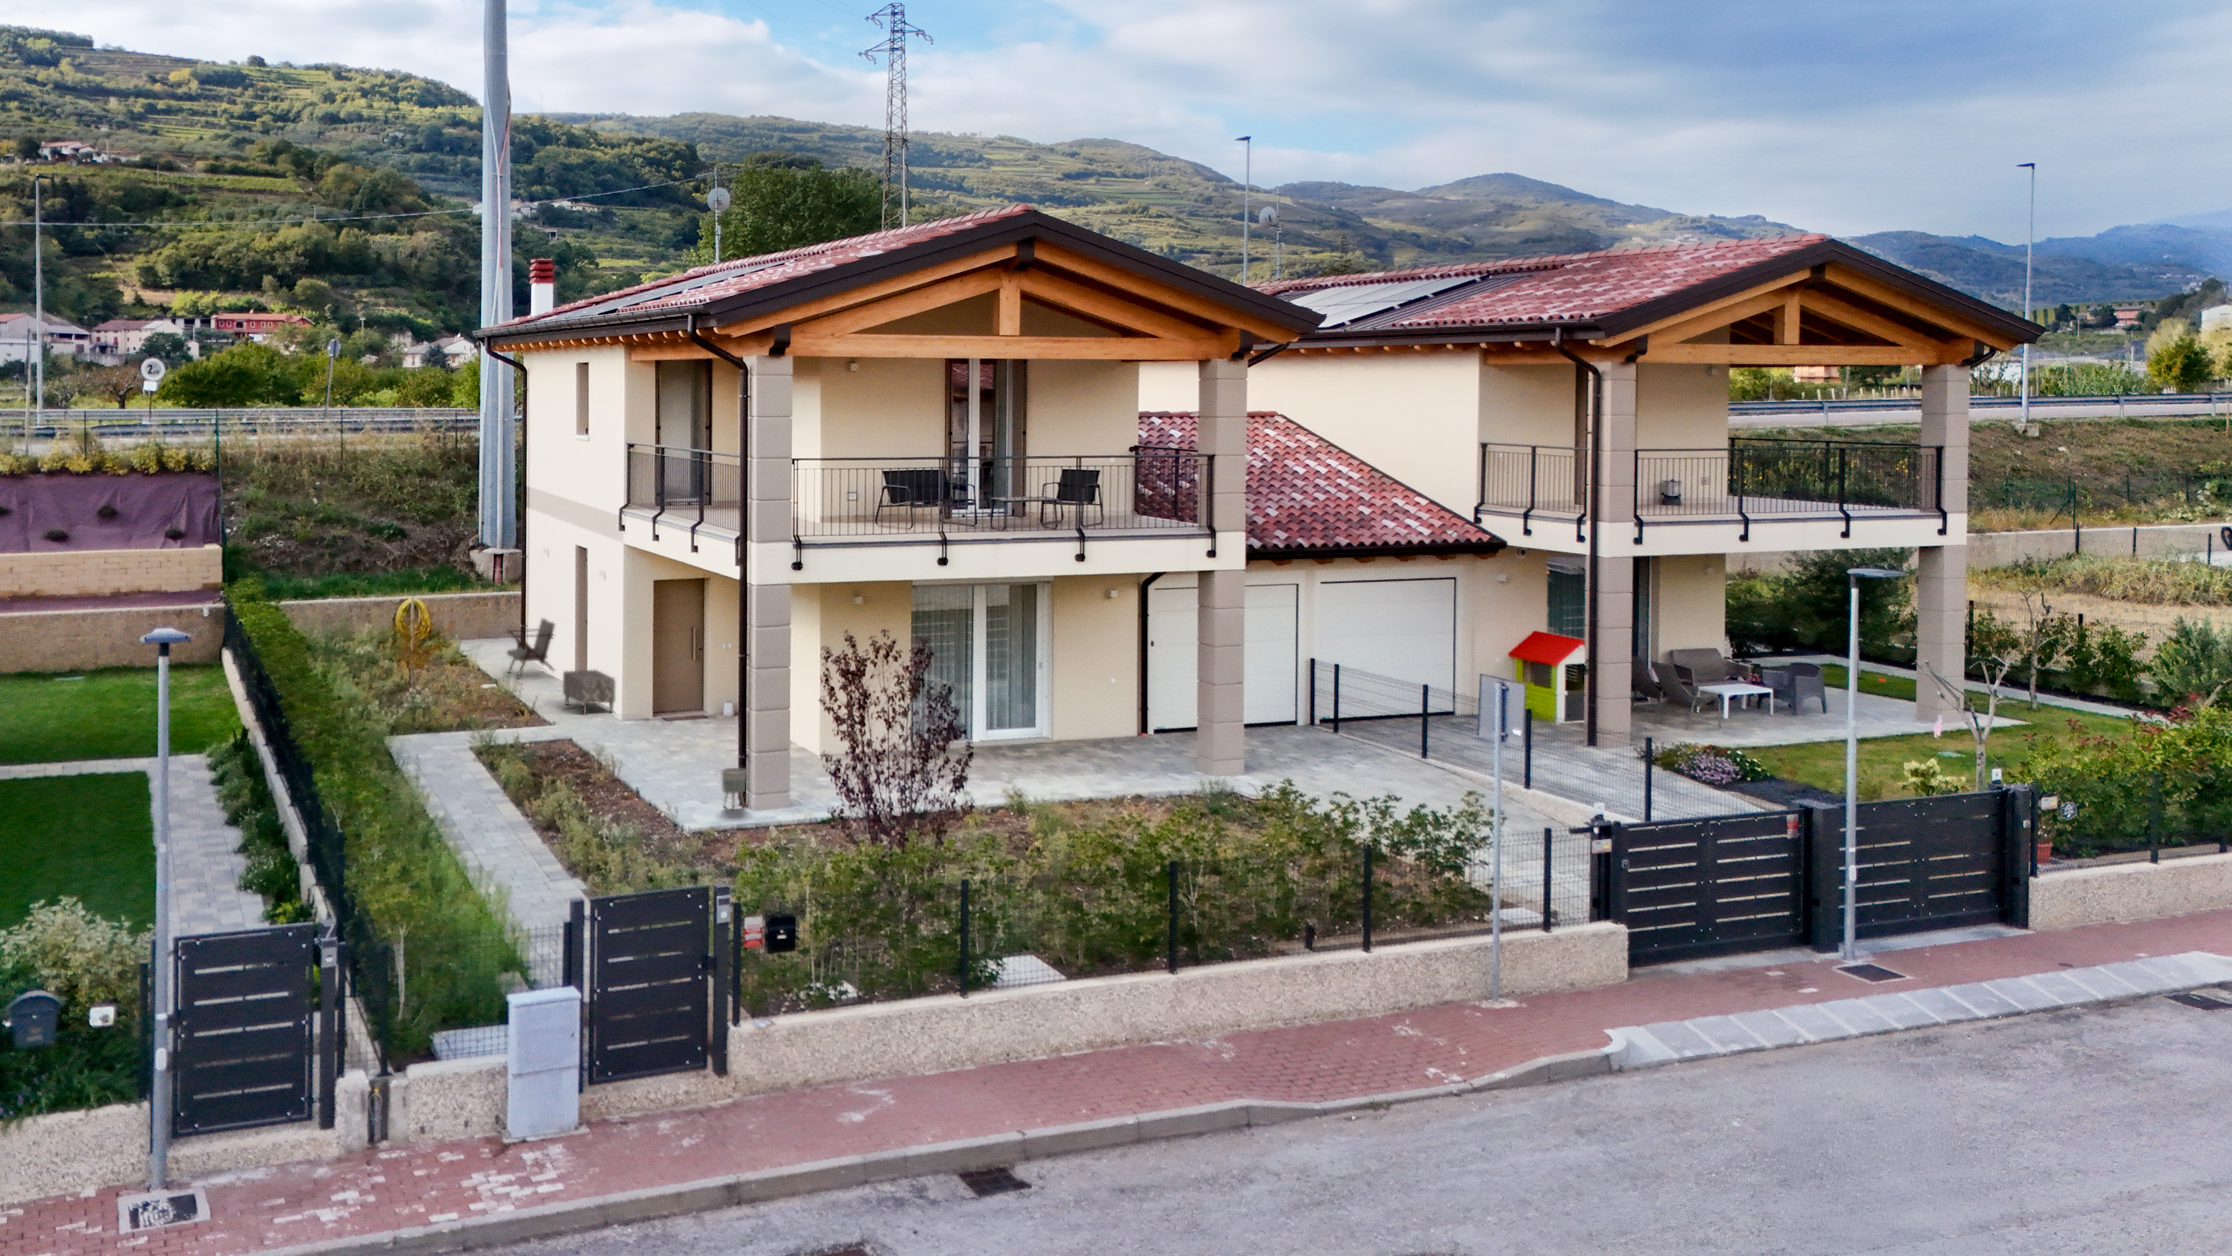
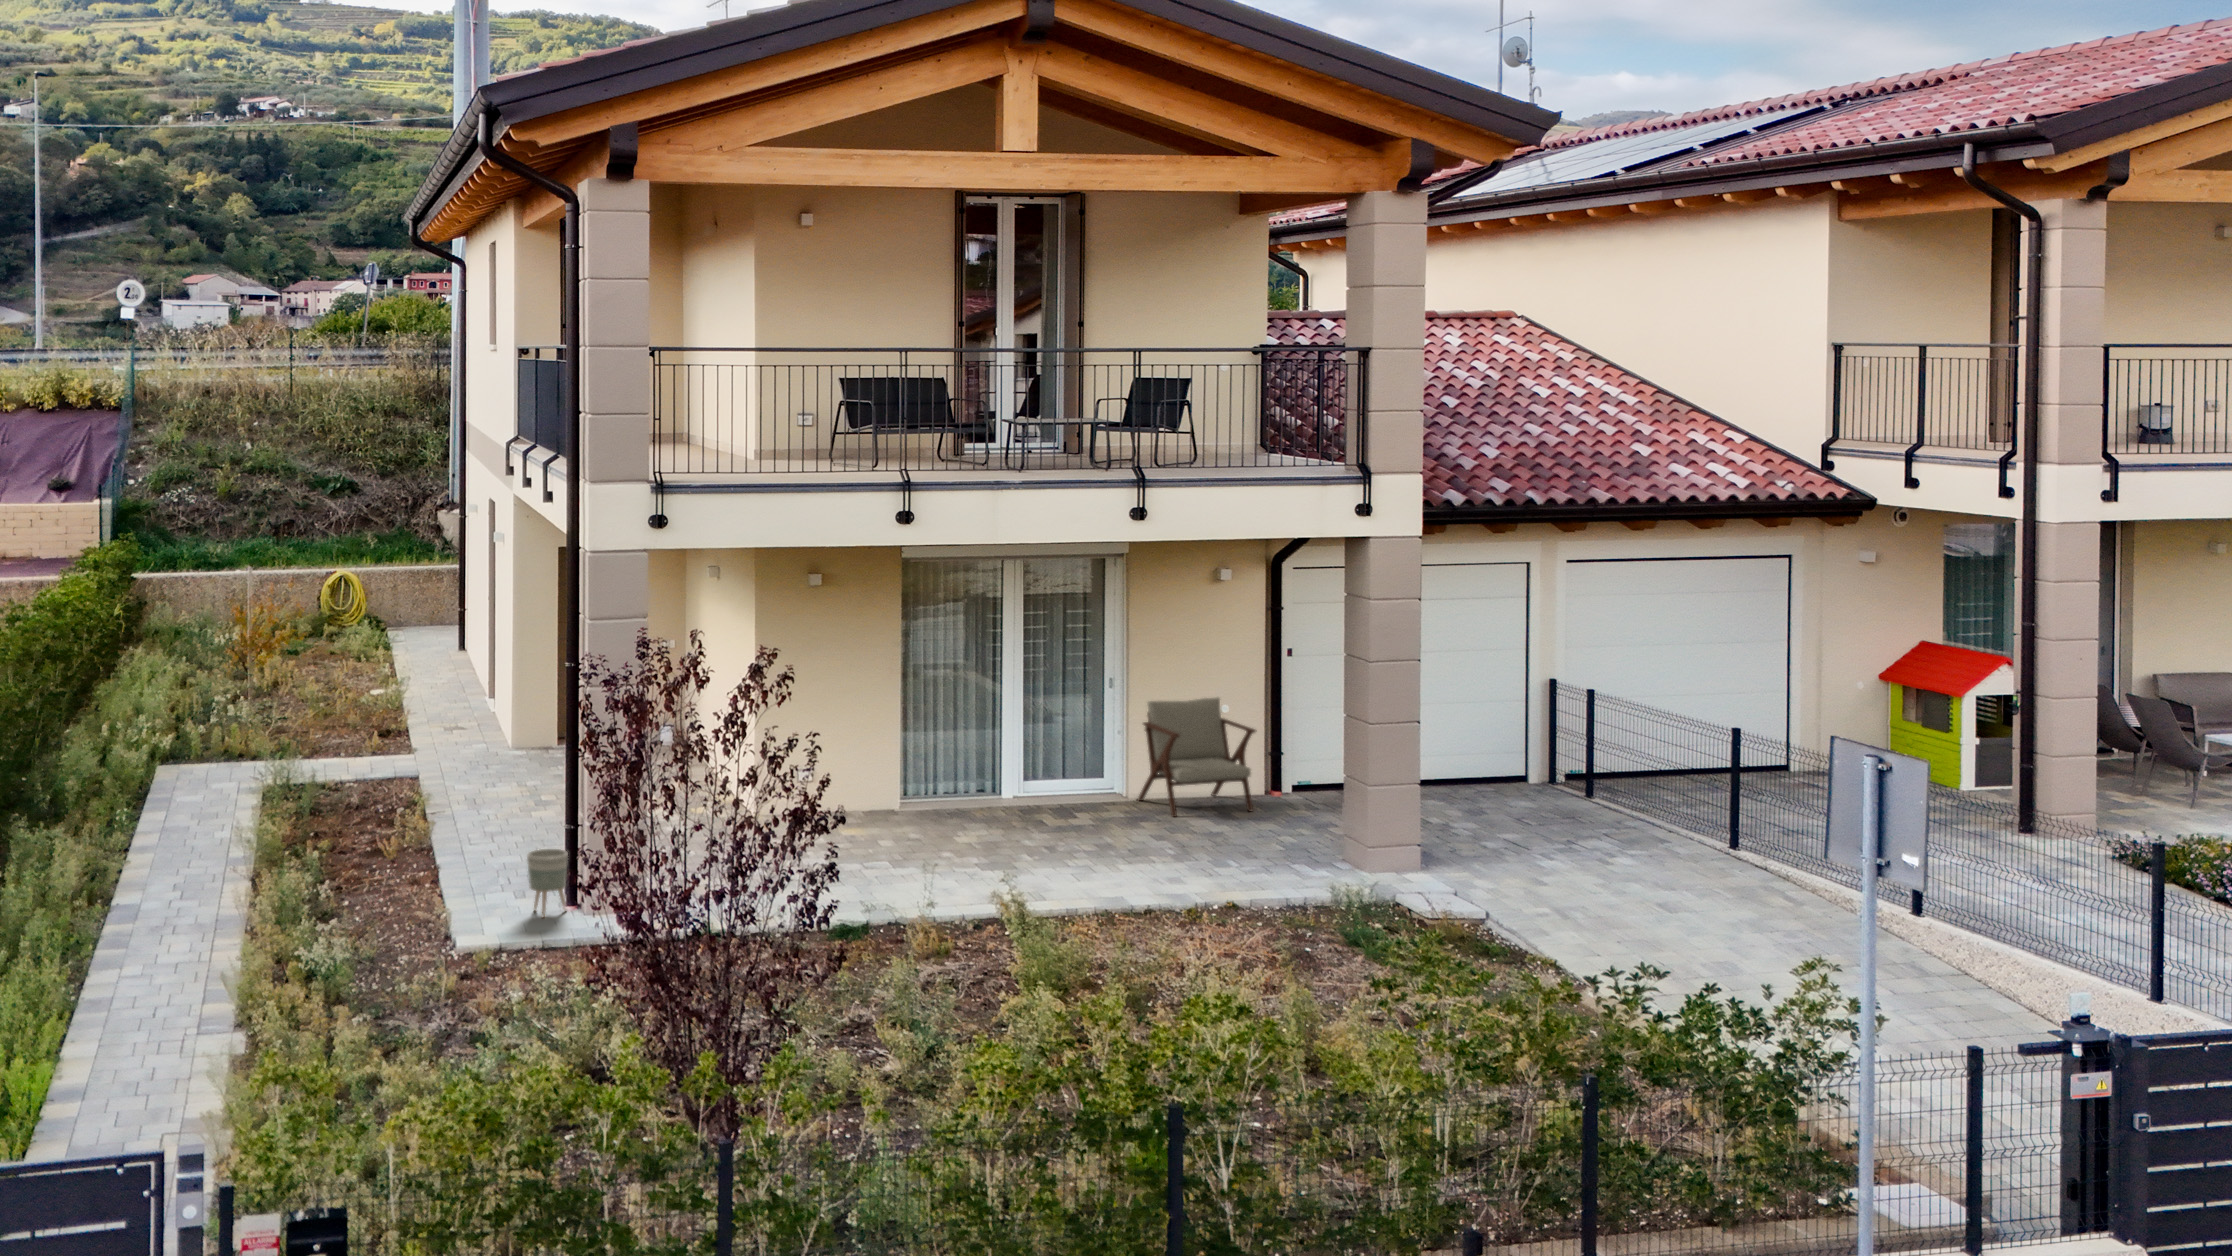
lounge chair: present [507,619,555,678] -> present [1138,698,1256,817]
bench: present [563,670,616,714] -> none [445,677,507,744]

